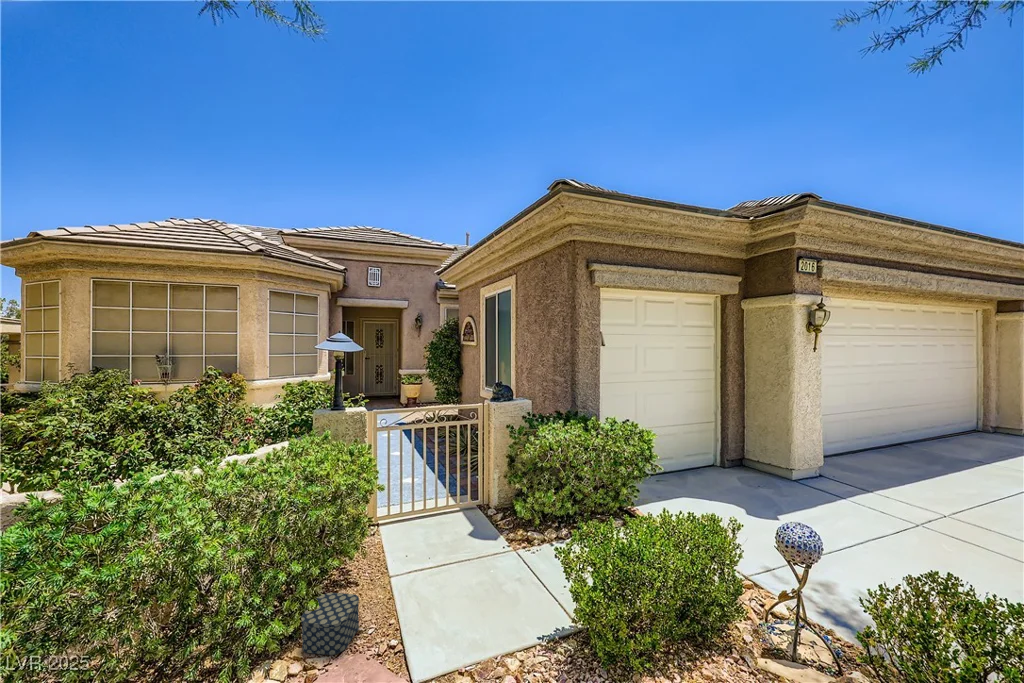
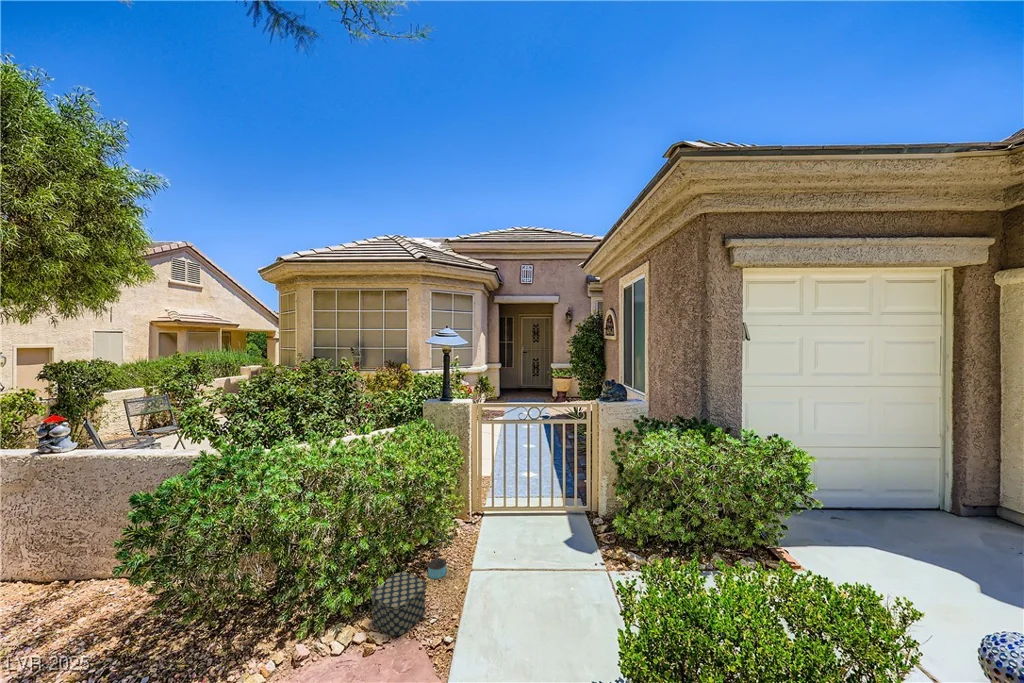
potted plant: none [335,526,375,596] -> present [422,512,454,579]

